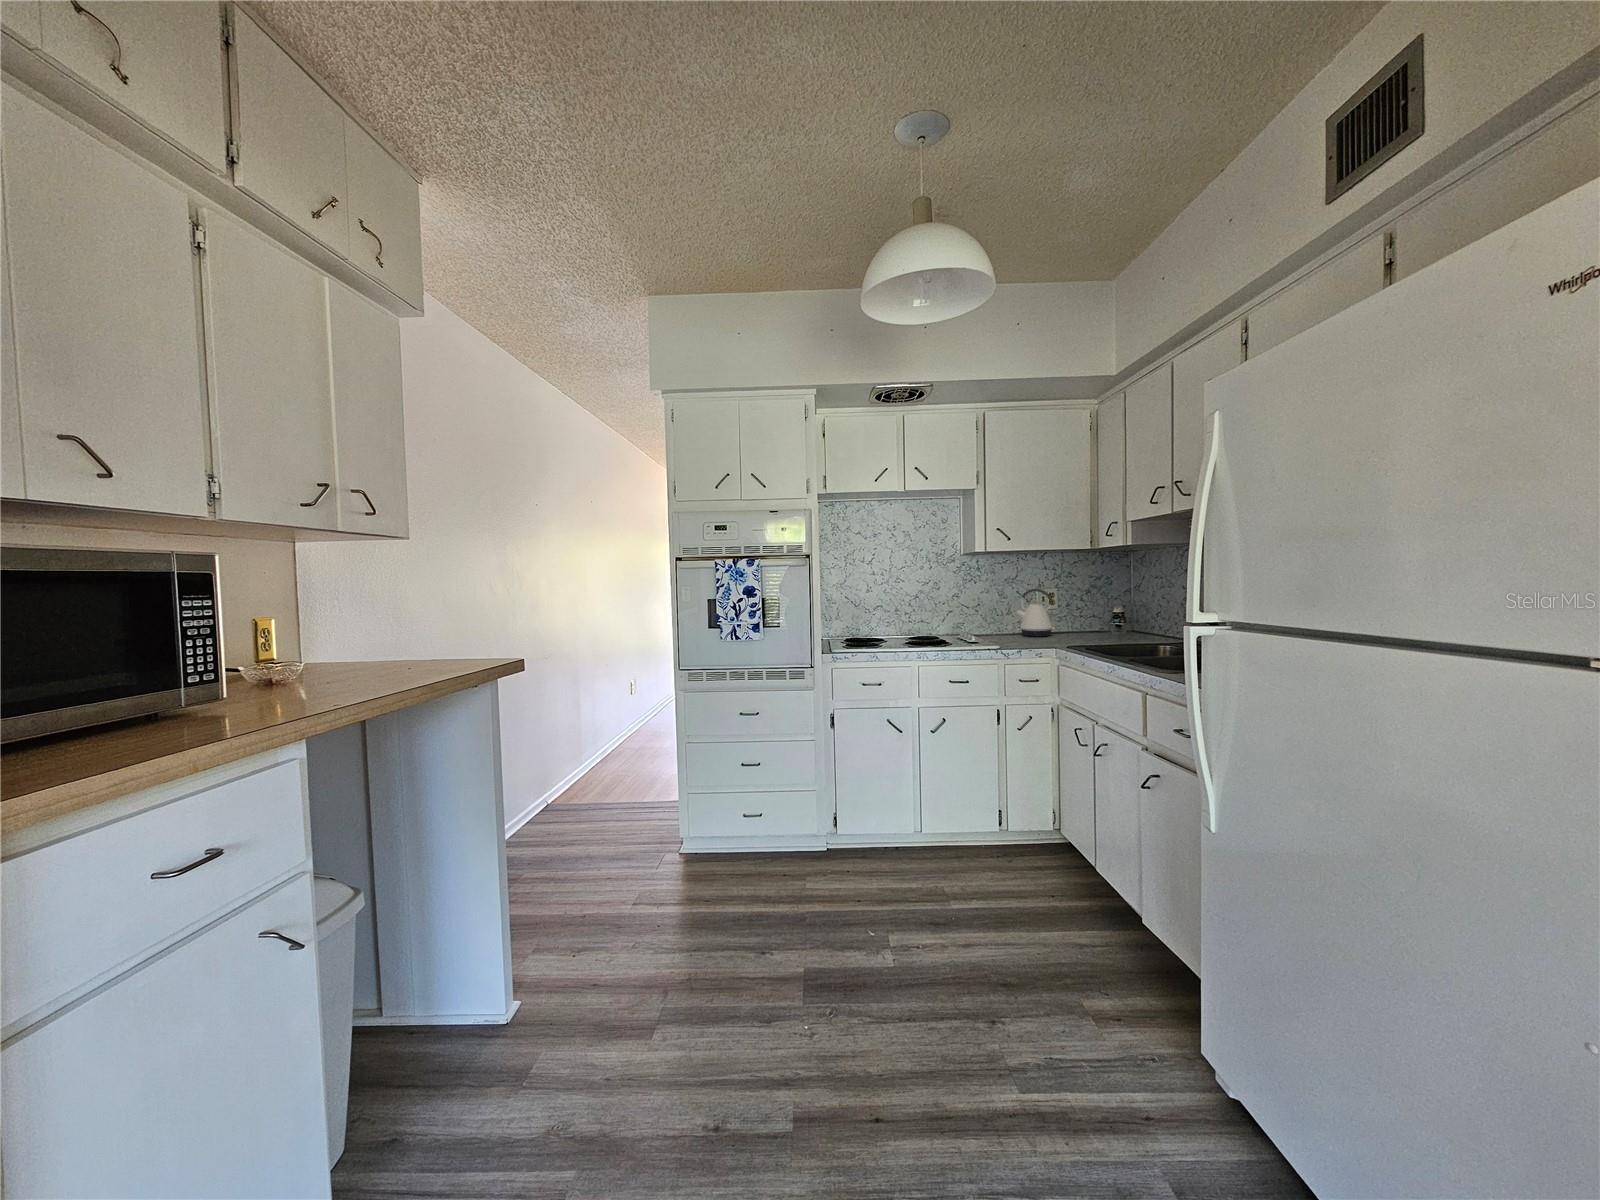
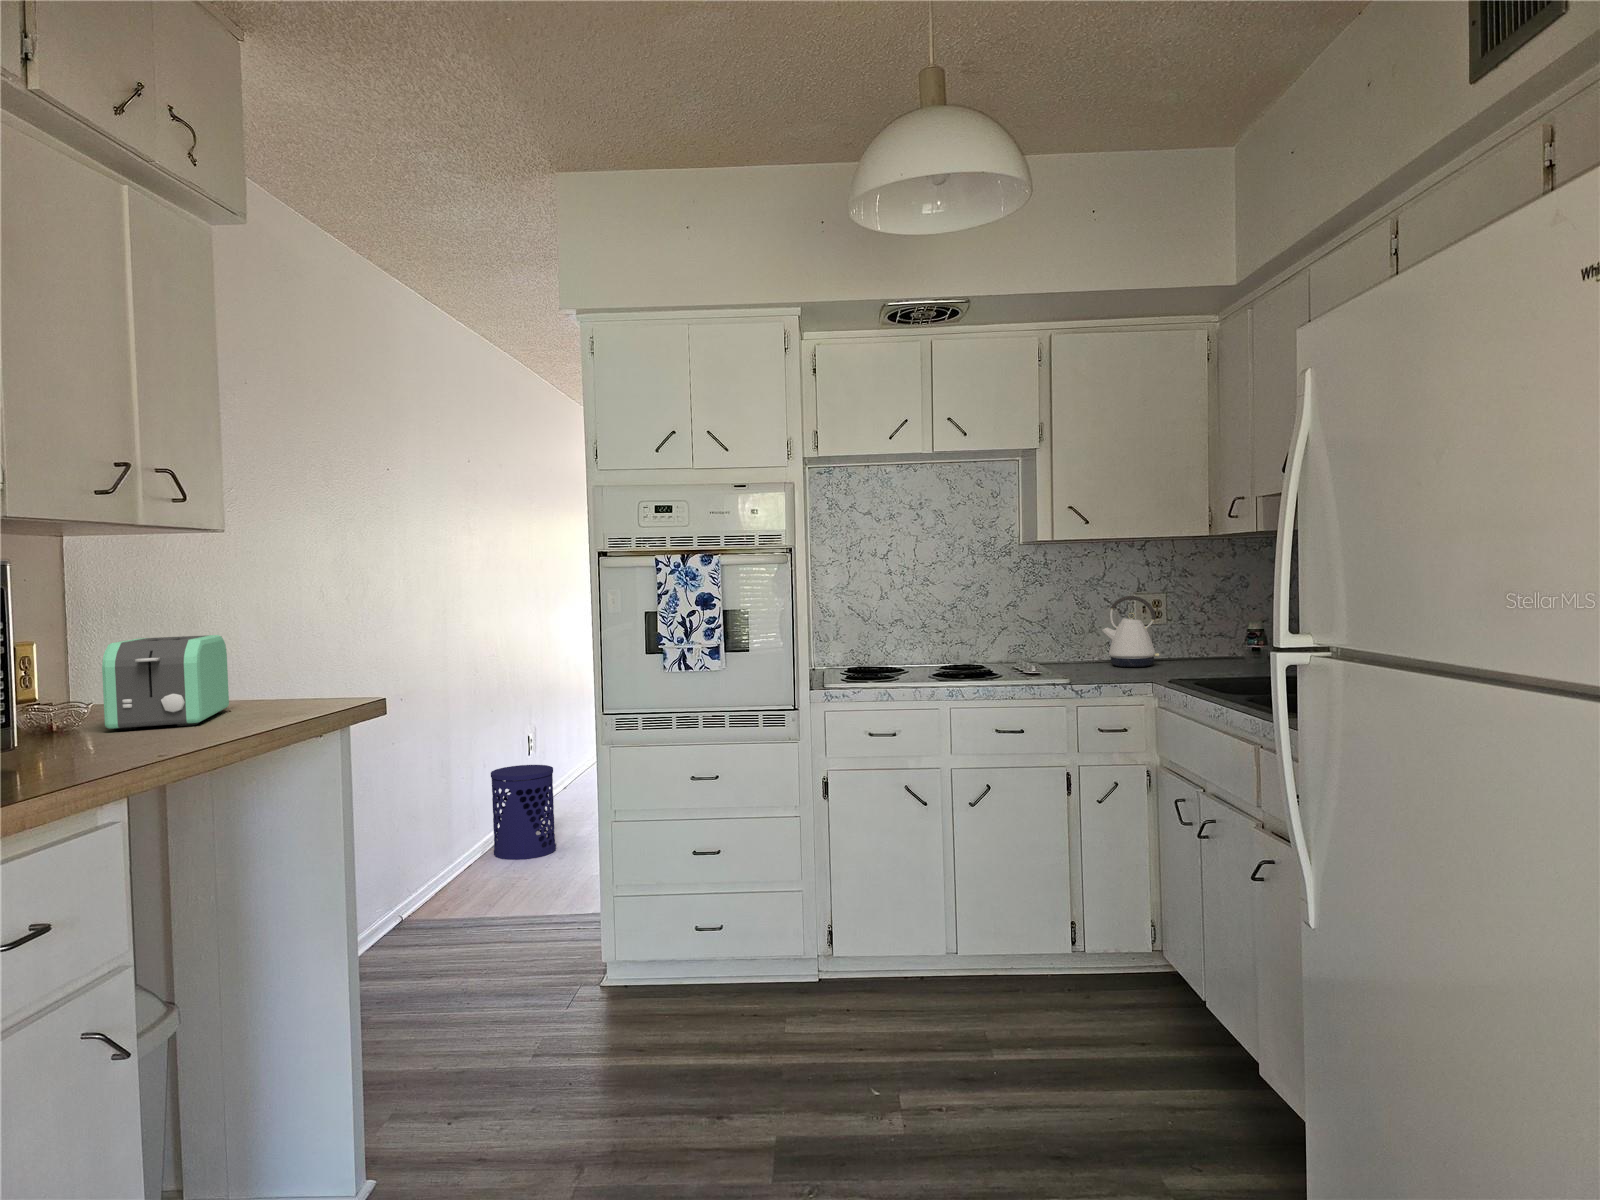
toaster: none [302,612,408,684] -> present [102,635,229,731]
waste bin: none [607,700,650,762] -> present [491,765,556,860]

